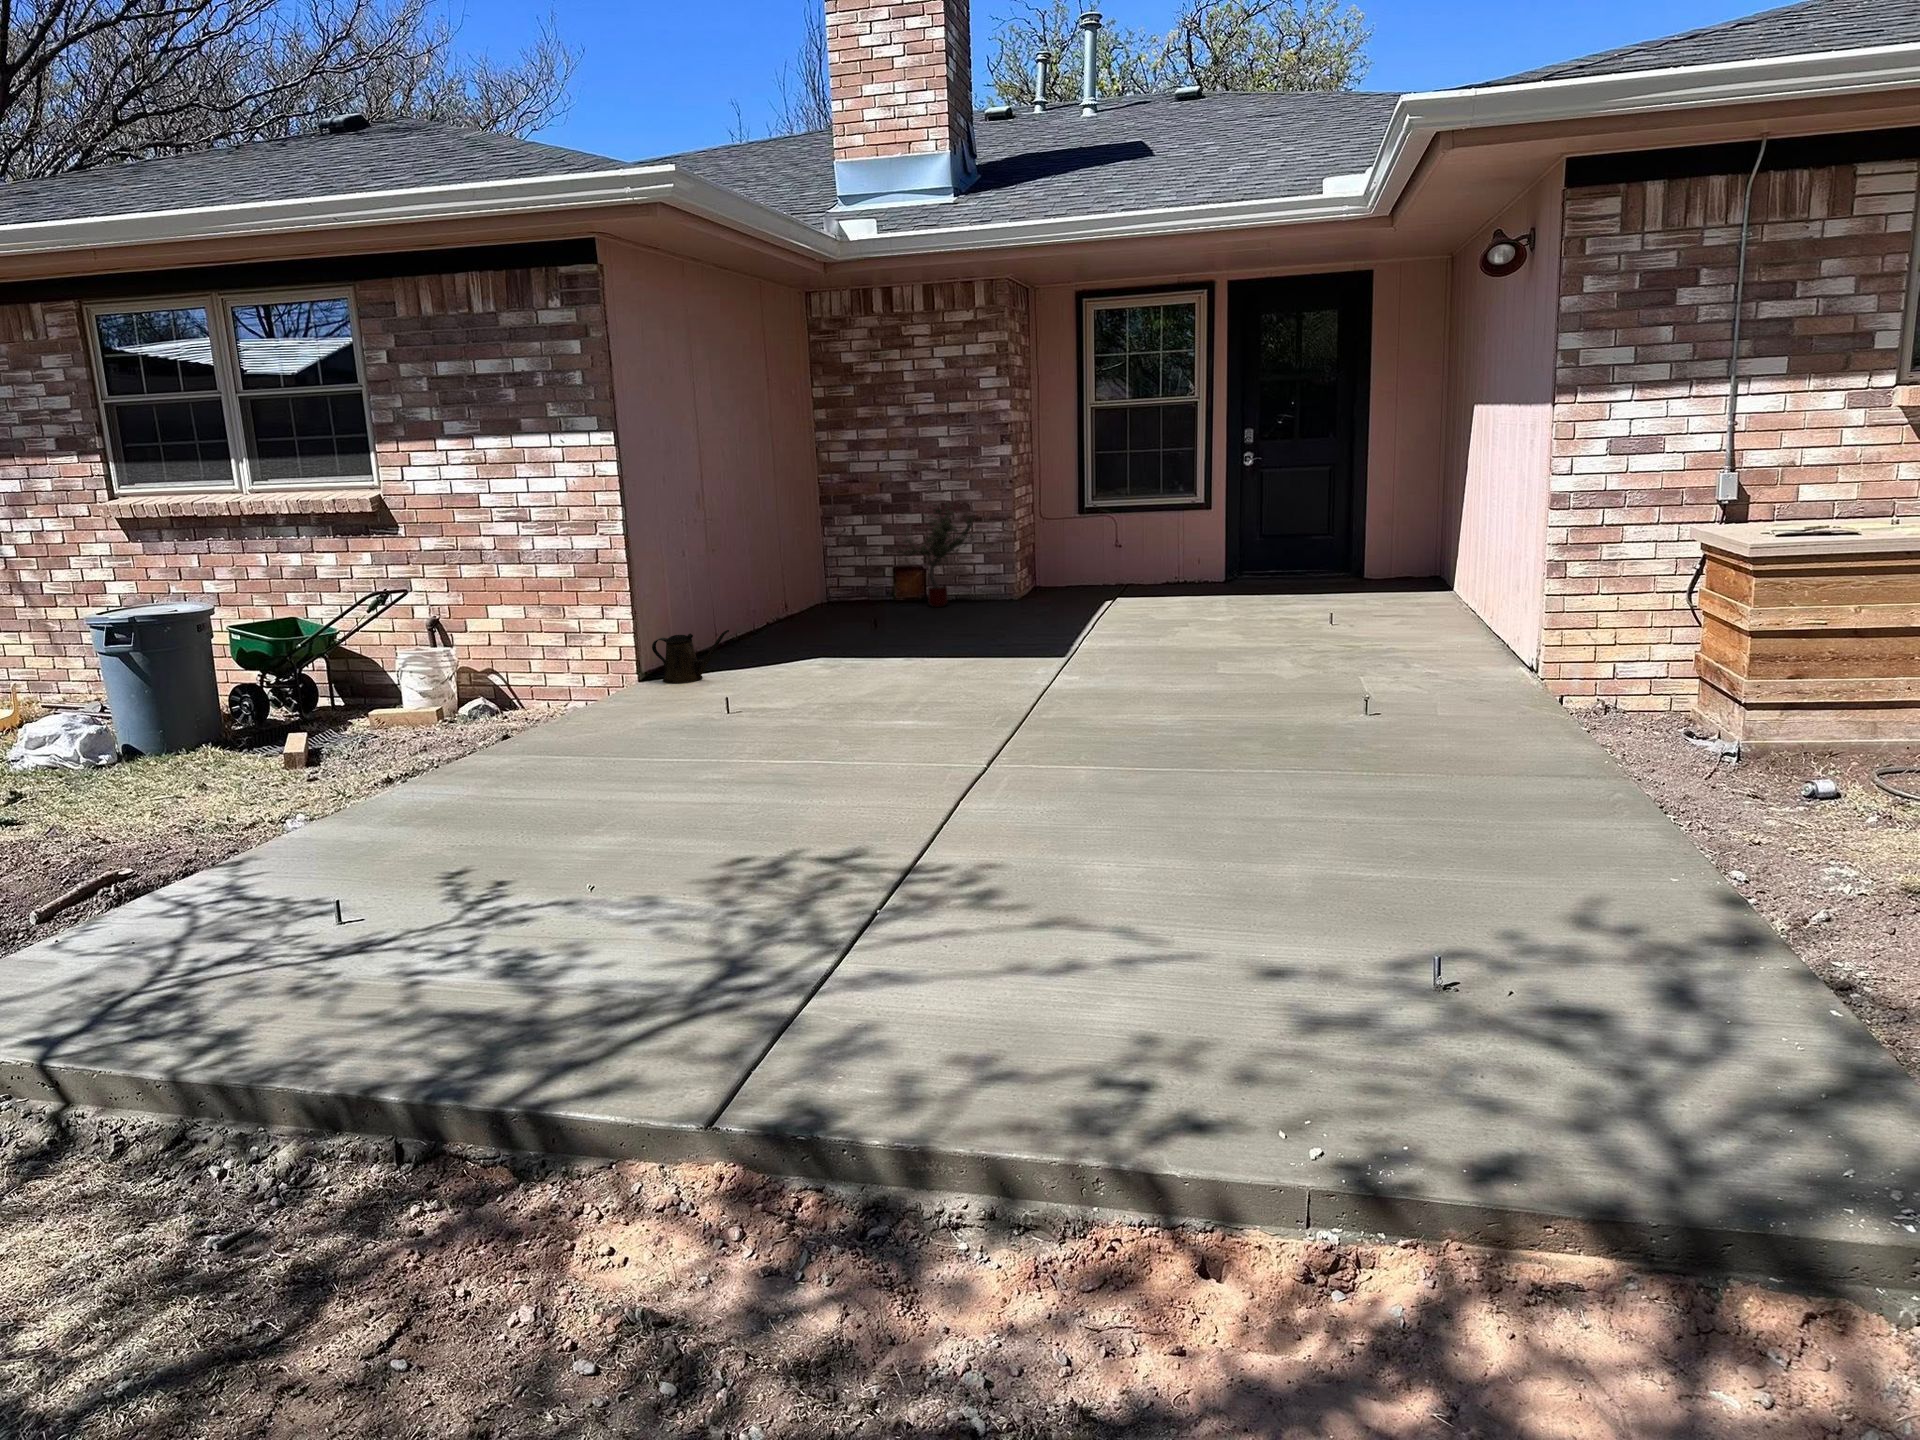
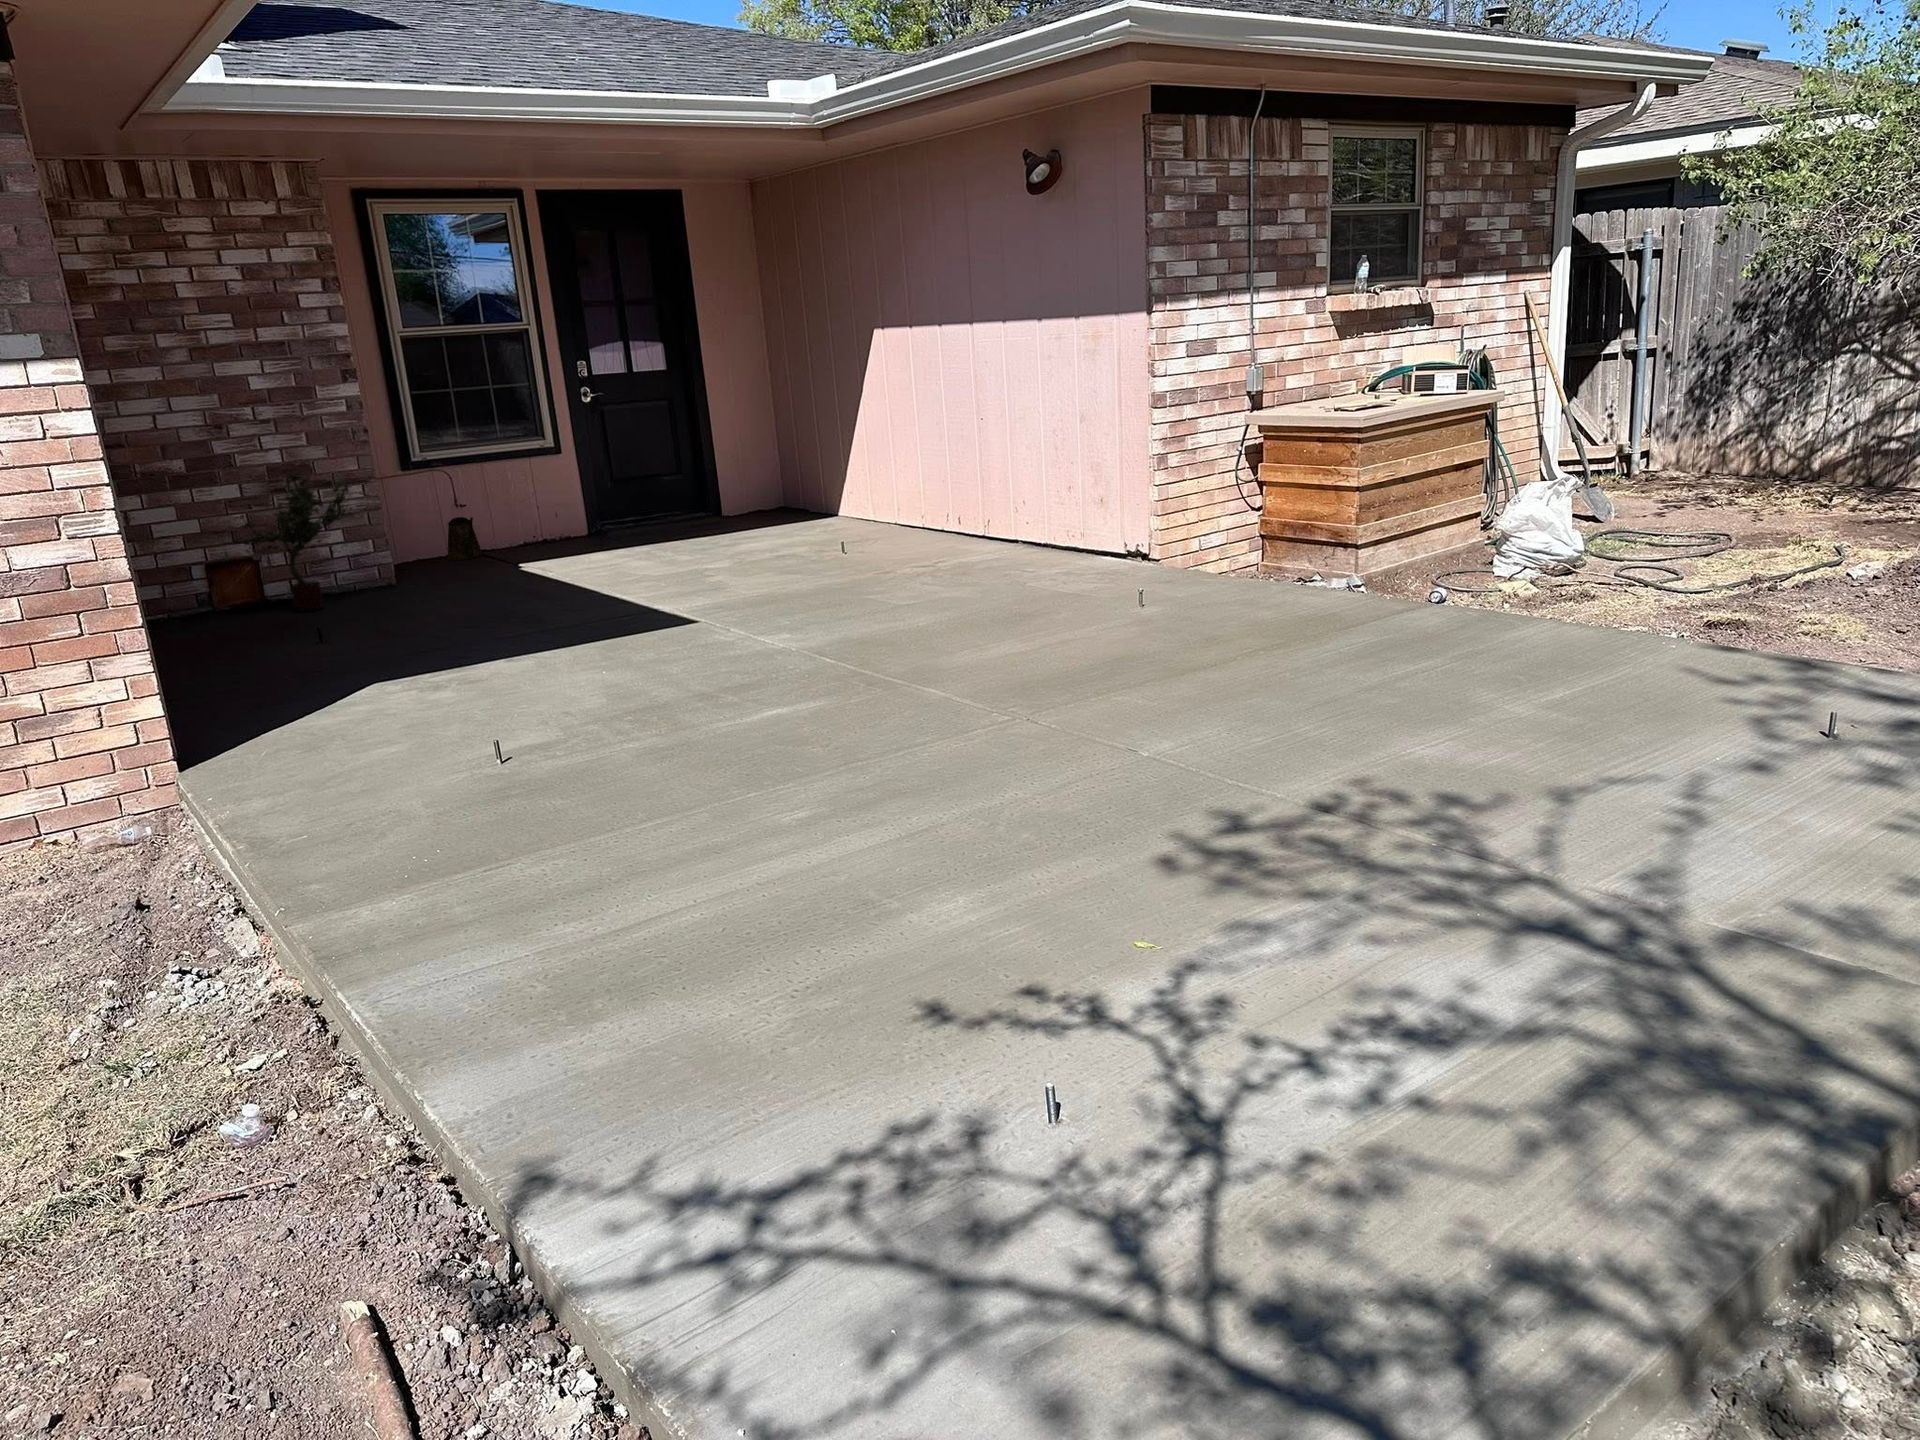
watering can: present [652,630,729,683] -> present [448,517,483,560]

